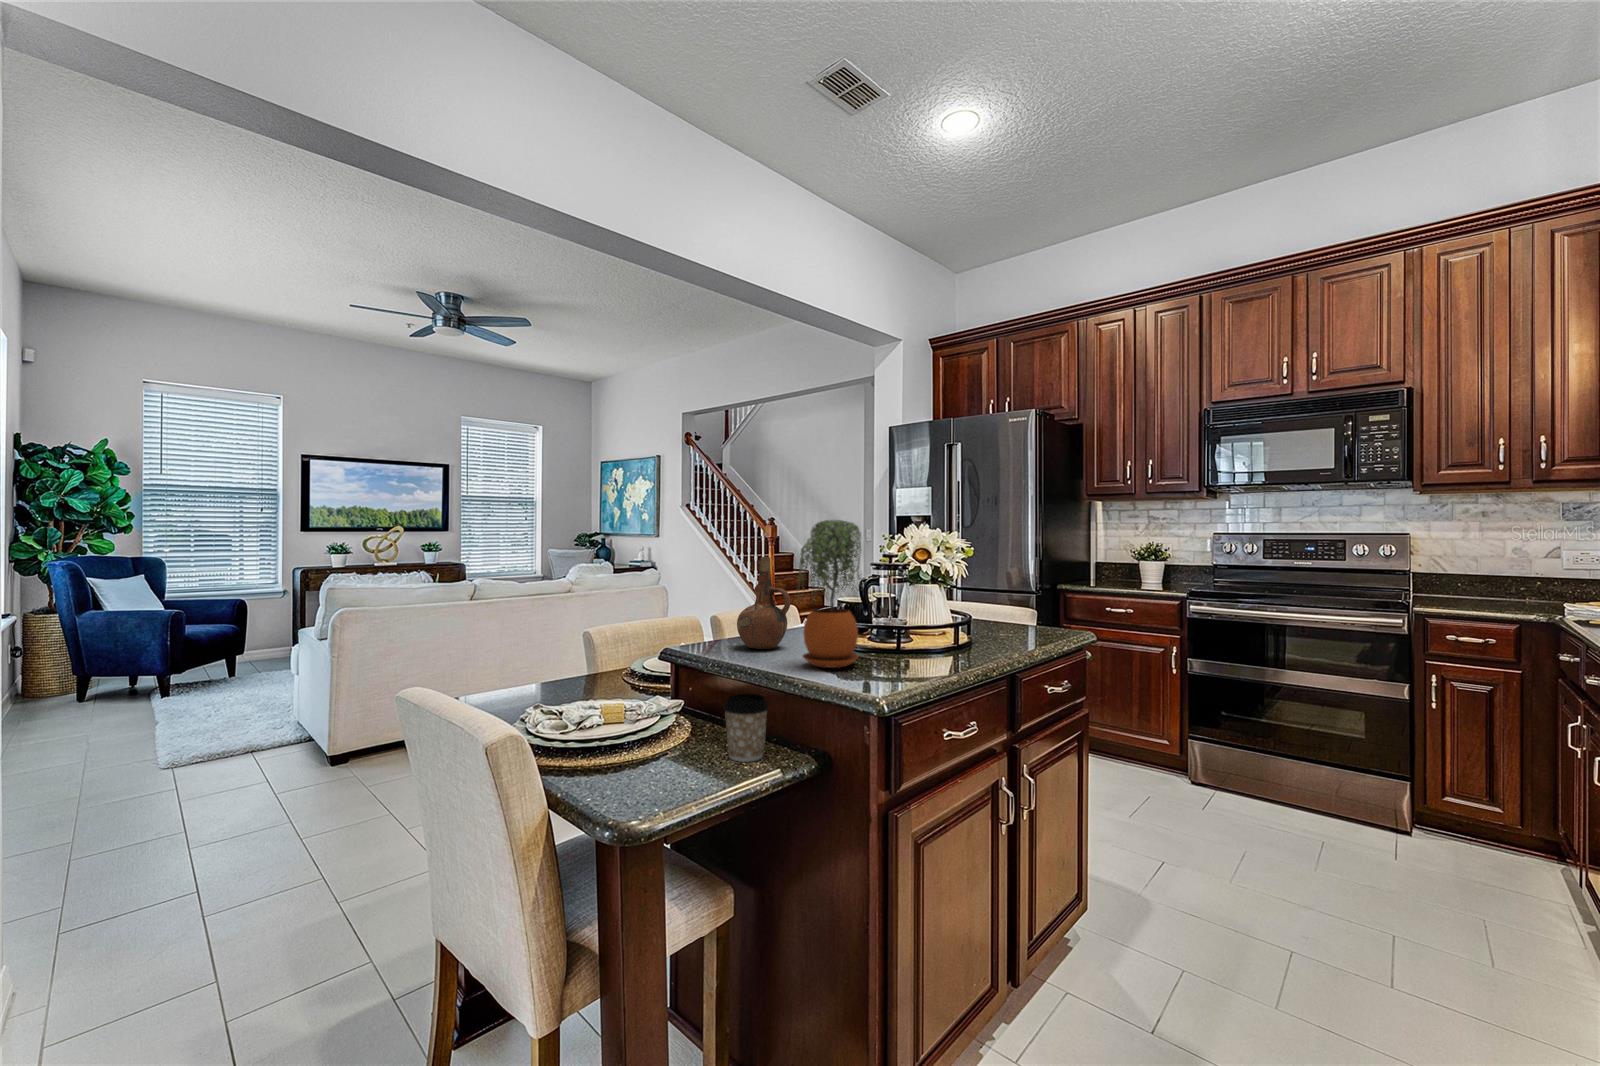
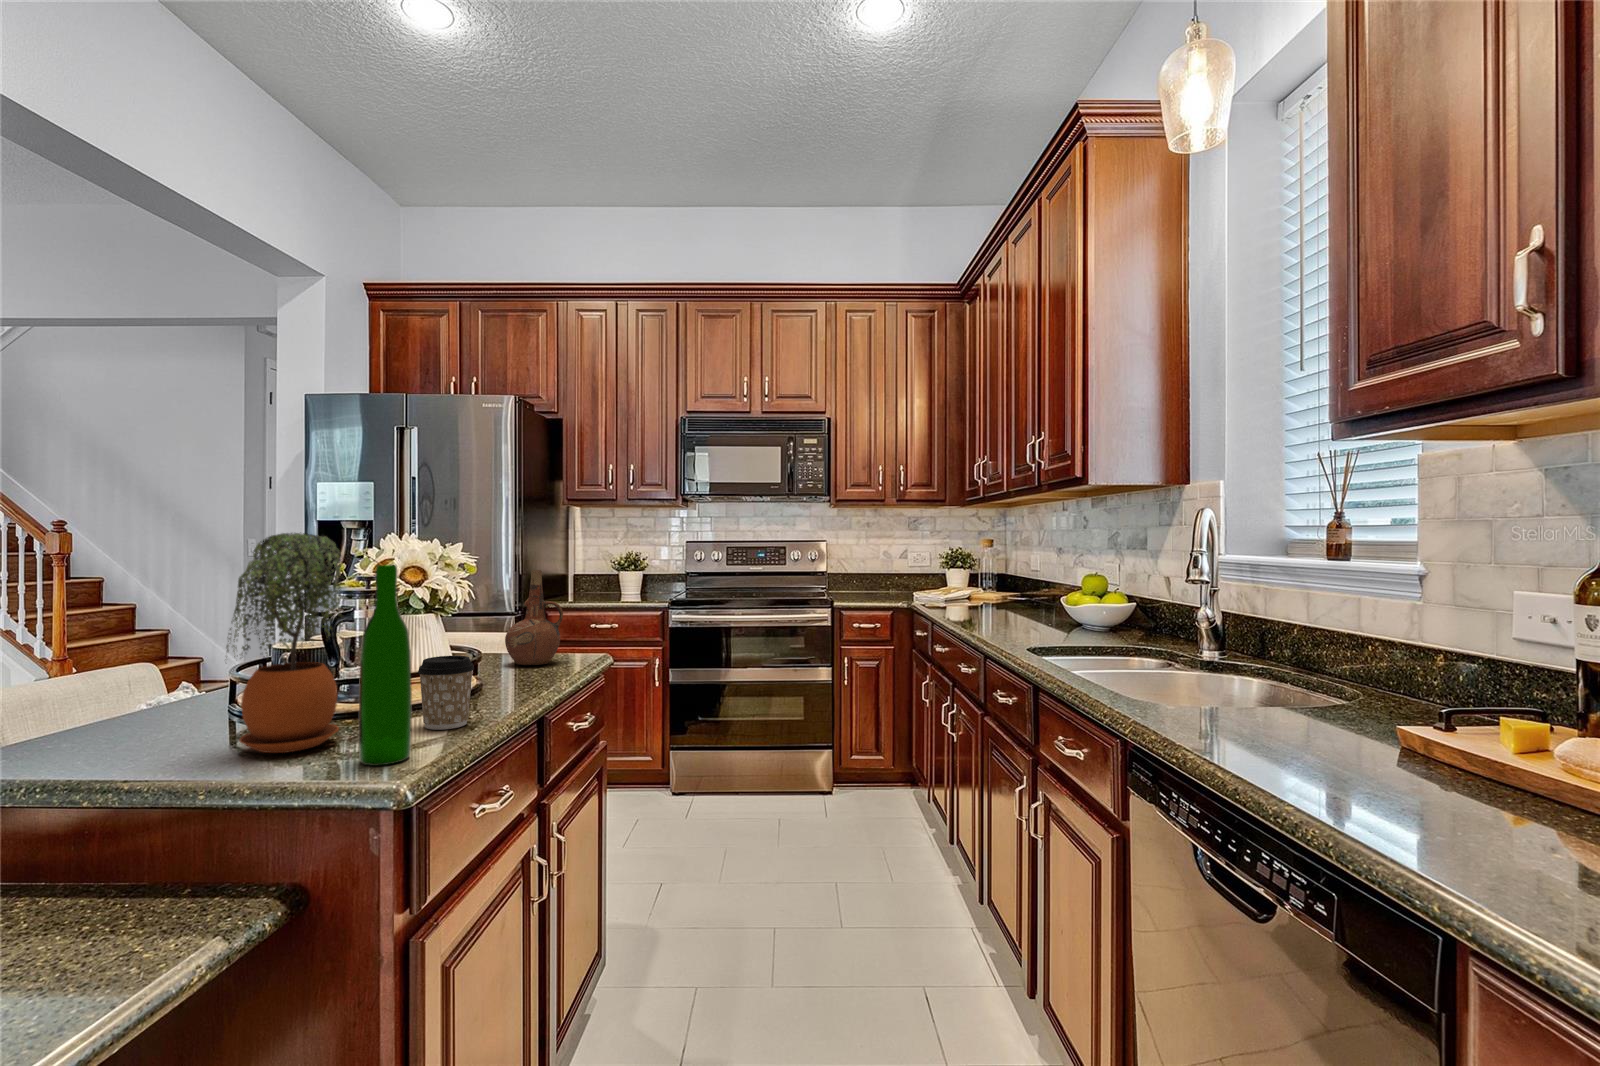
wine bottle: none [863,541,896,685] -> present [359,565,412,766]
ceramic pitcher: present [737,557,791,649] -> present [505,570,563,665]
coffee cup: present [724,694,769,762] -> present [418,656,474,730]

